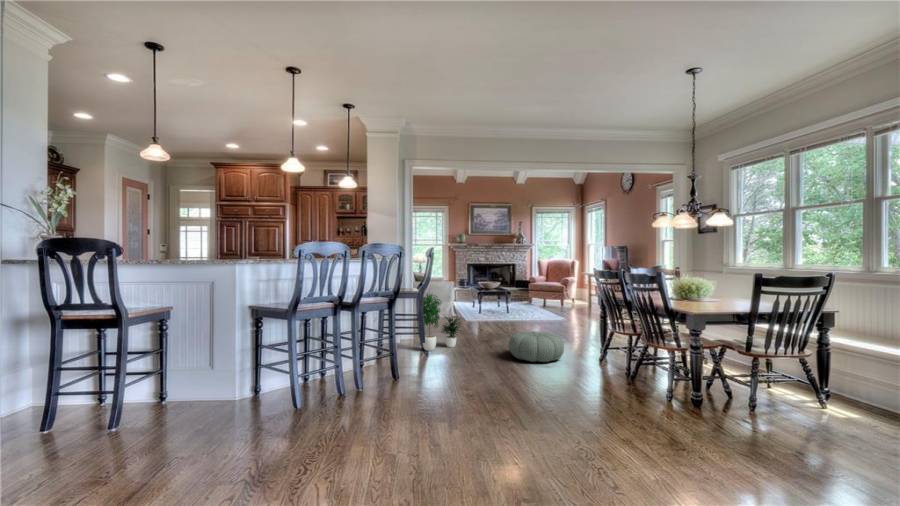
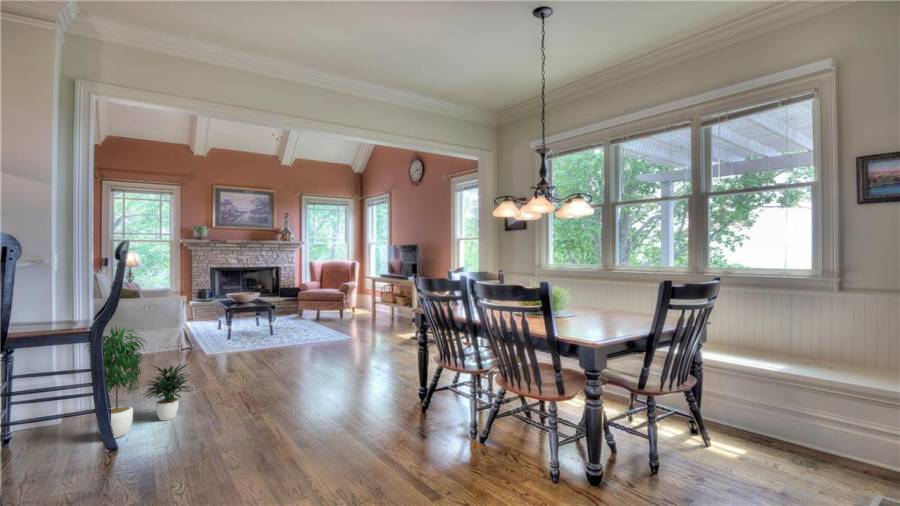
pouf: present [508,331,564,362] -> none [278,374,370,432]

